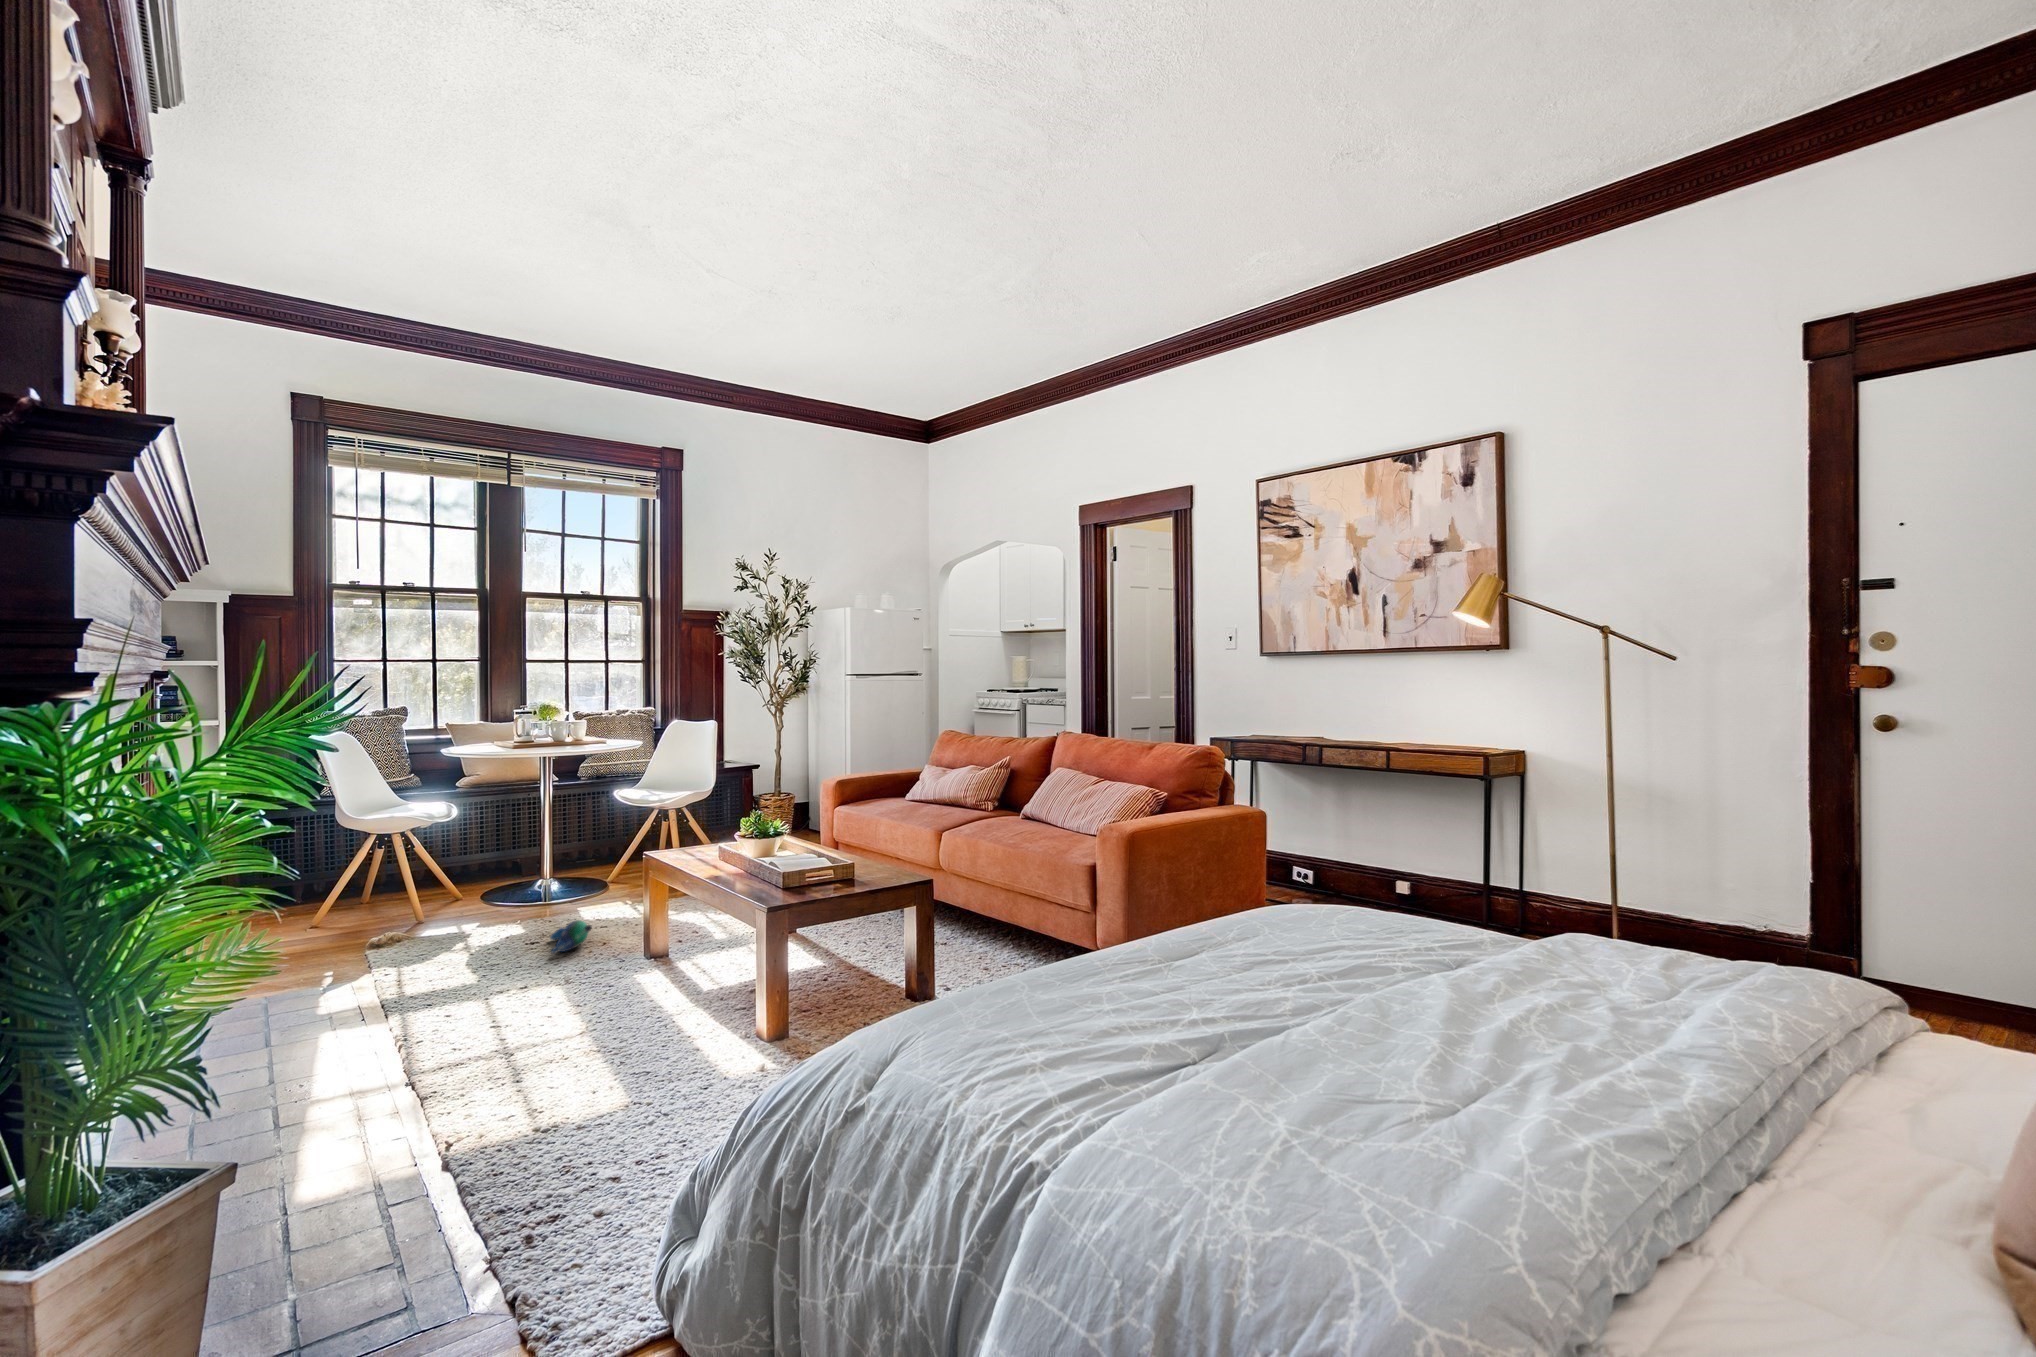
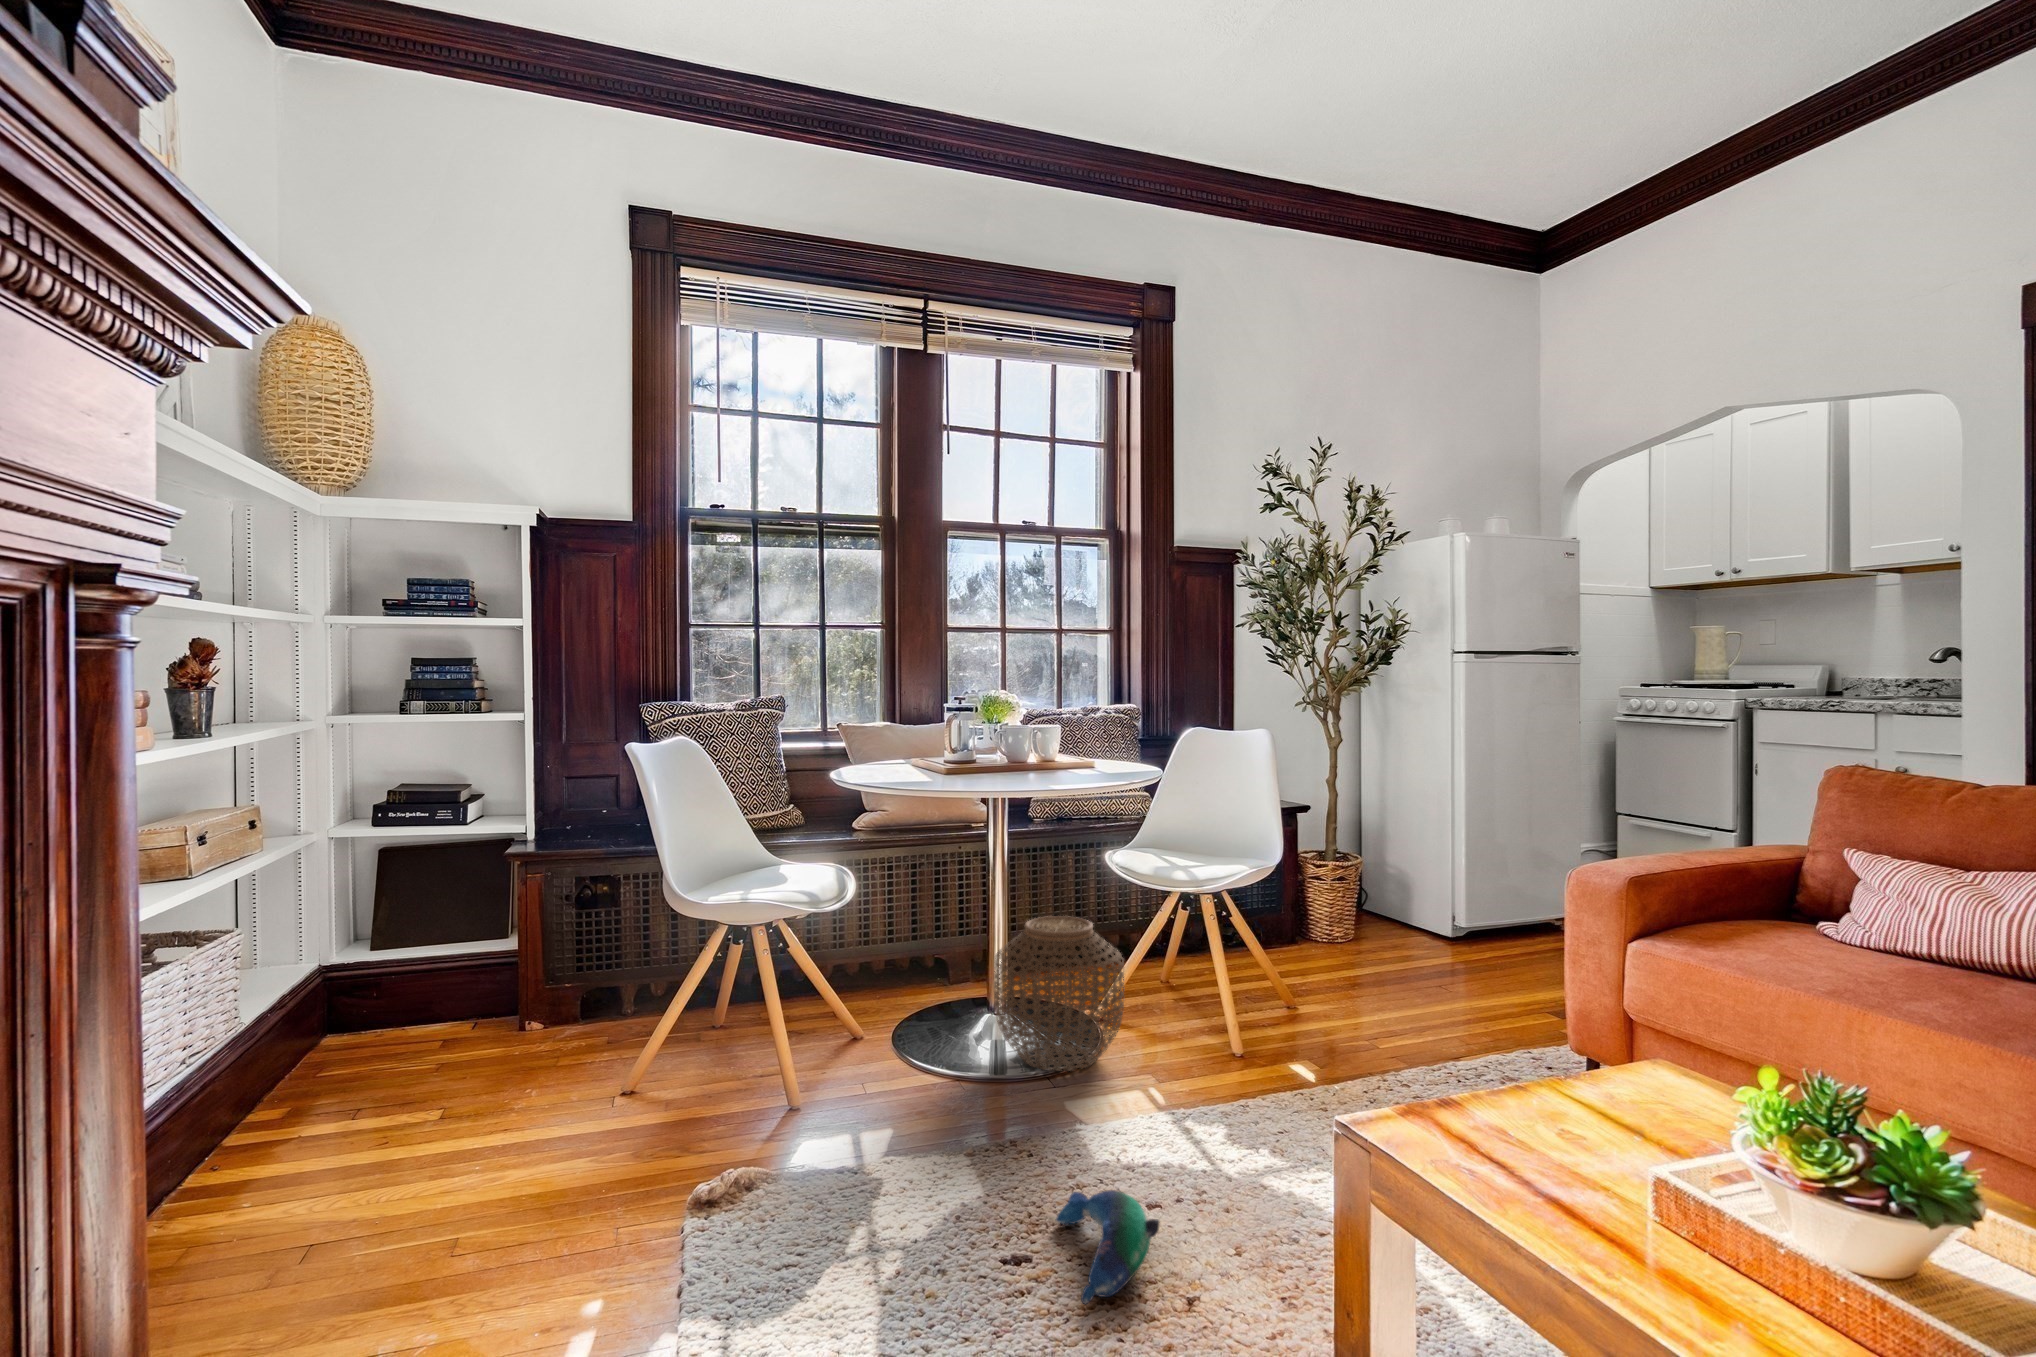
woven basket: none [538,824,614,902] -> present [994,916,1124,1071]

